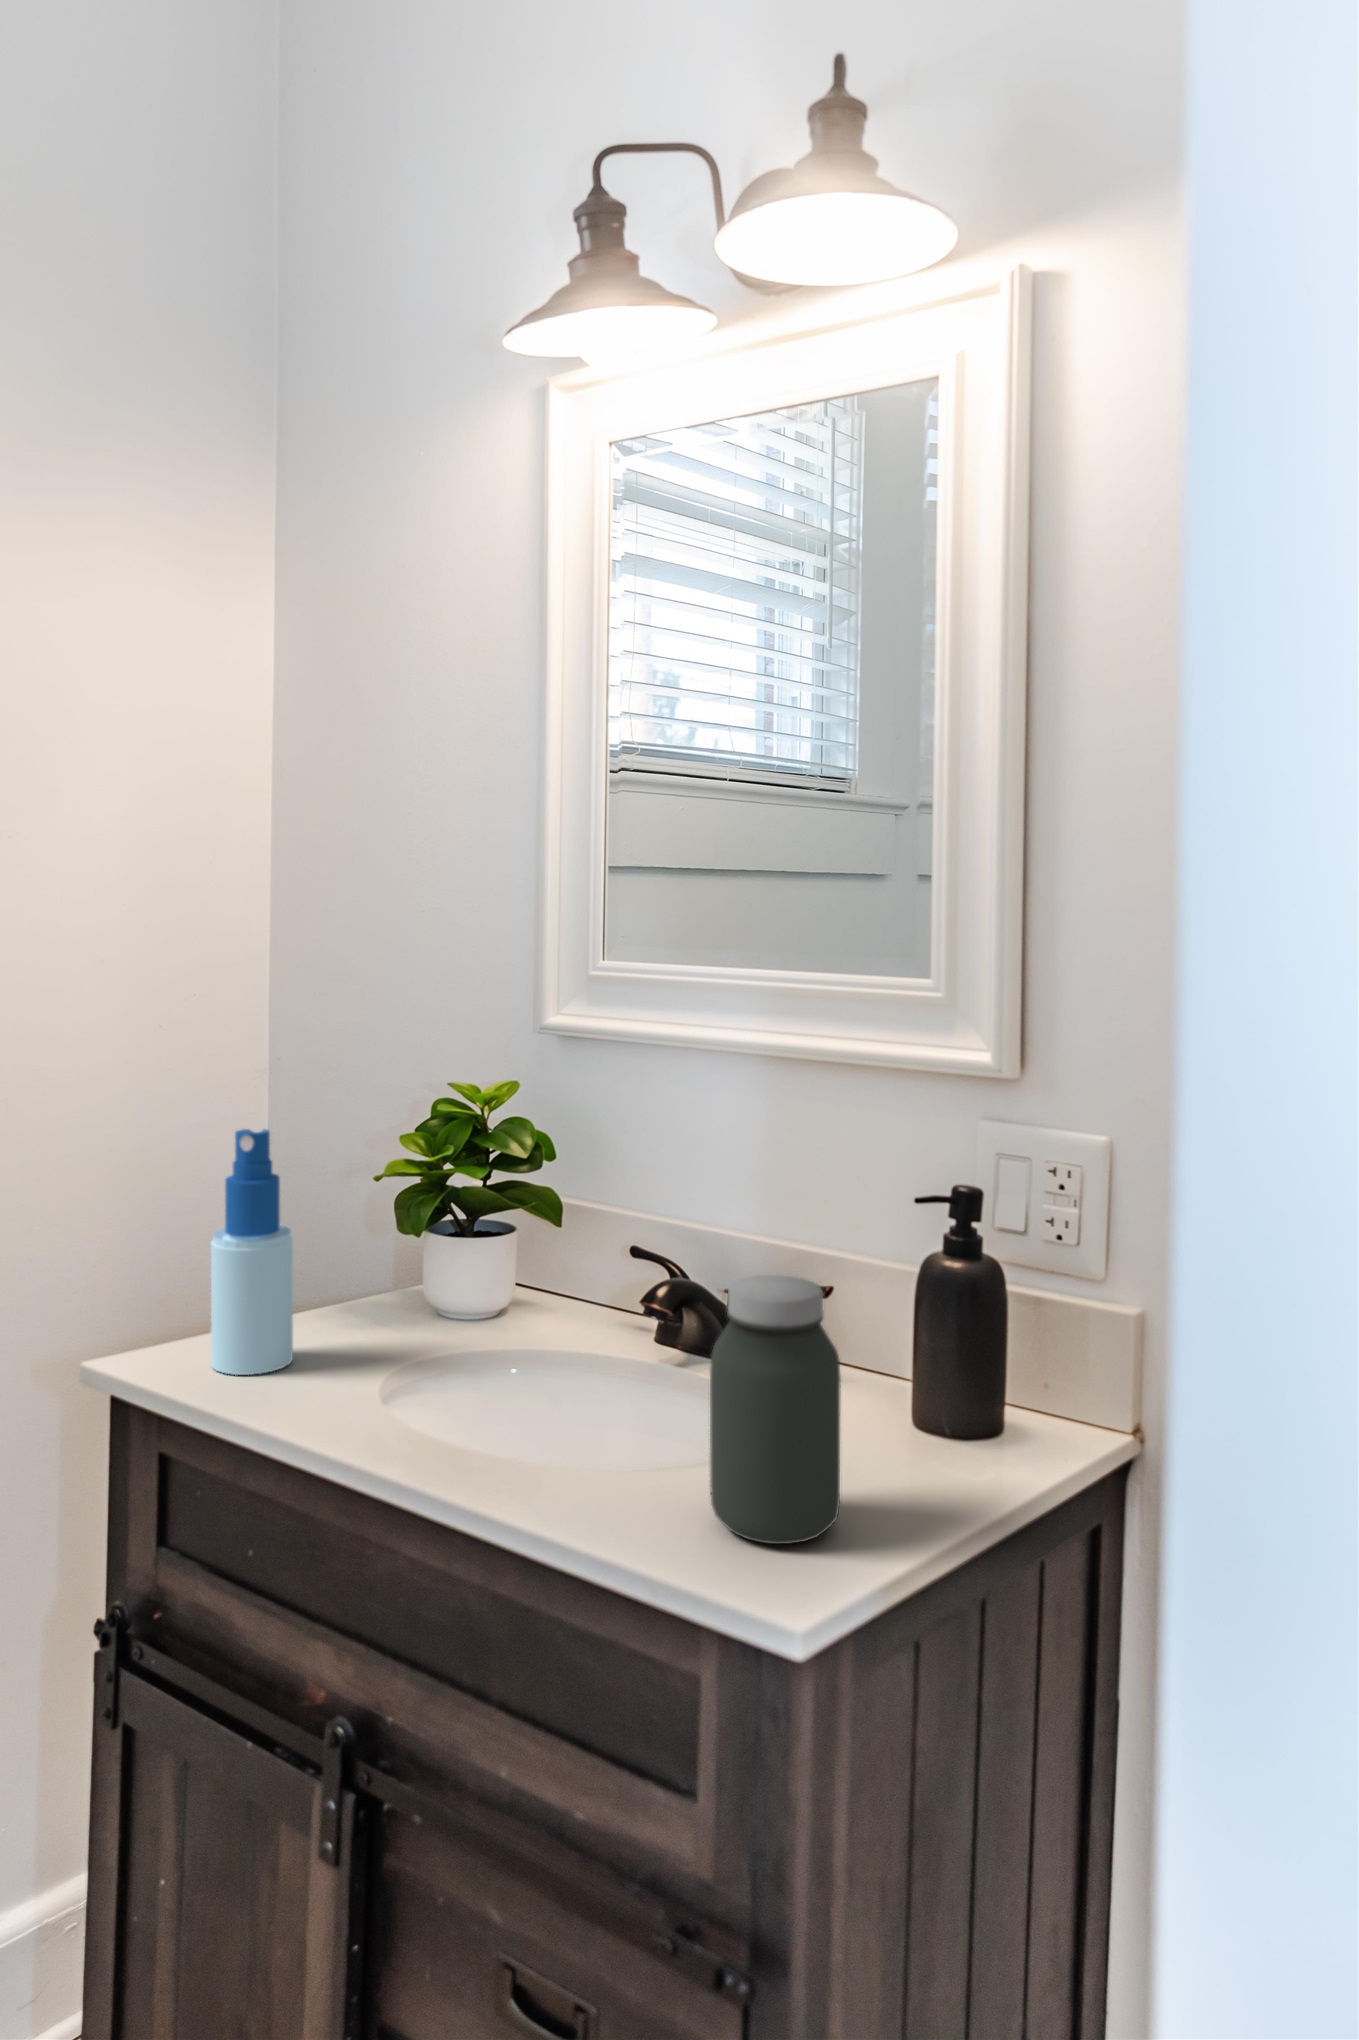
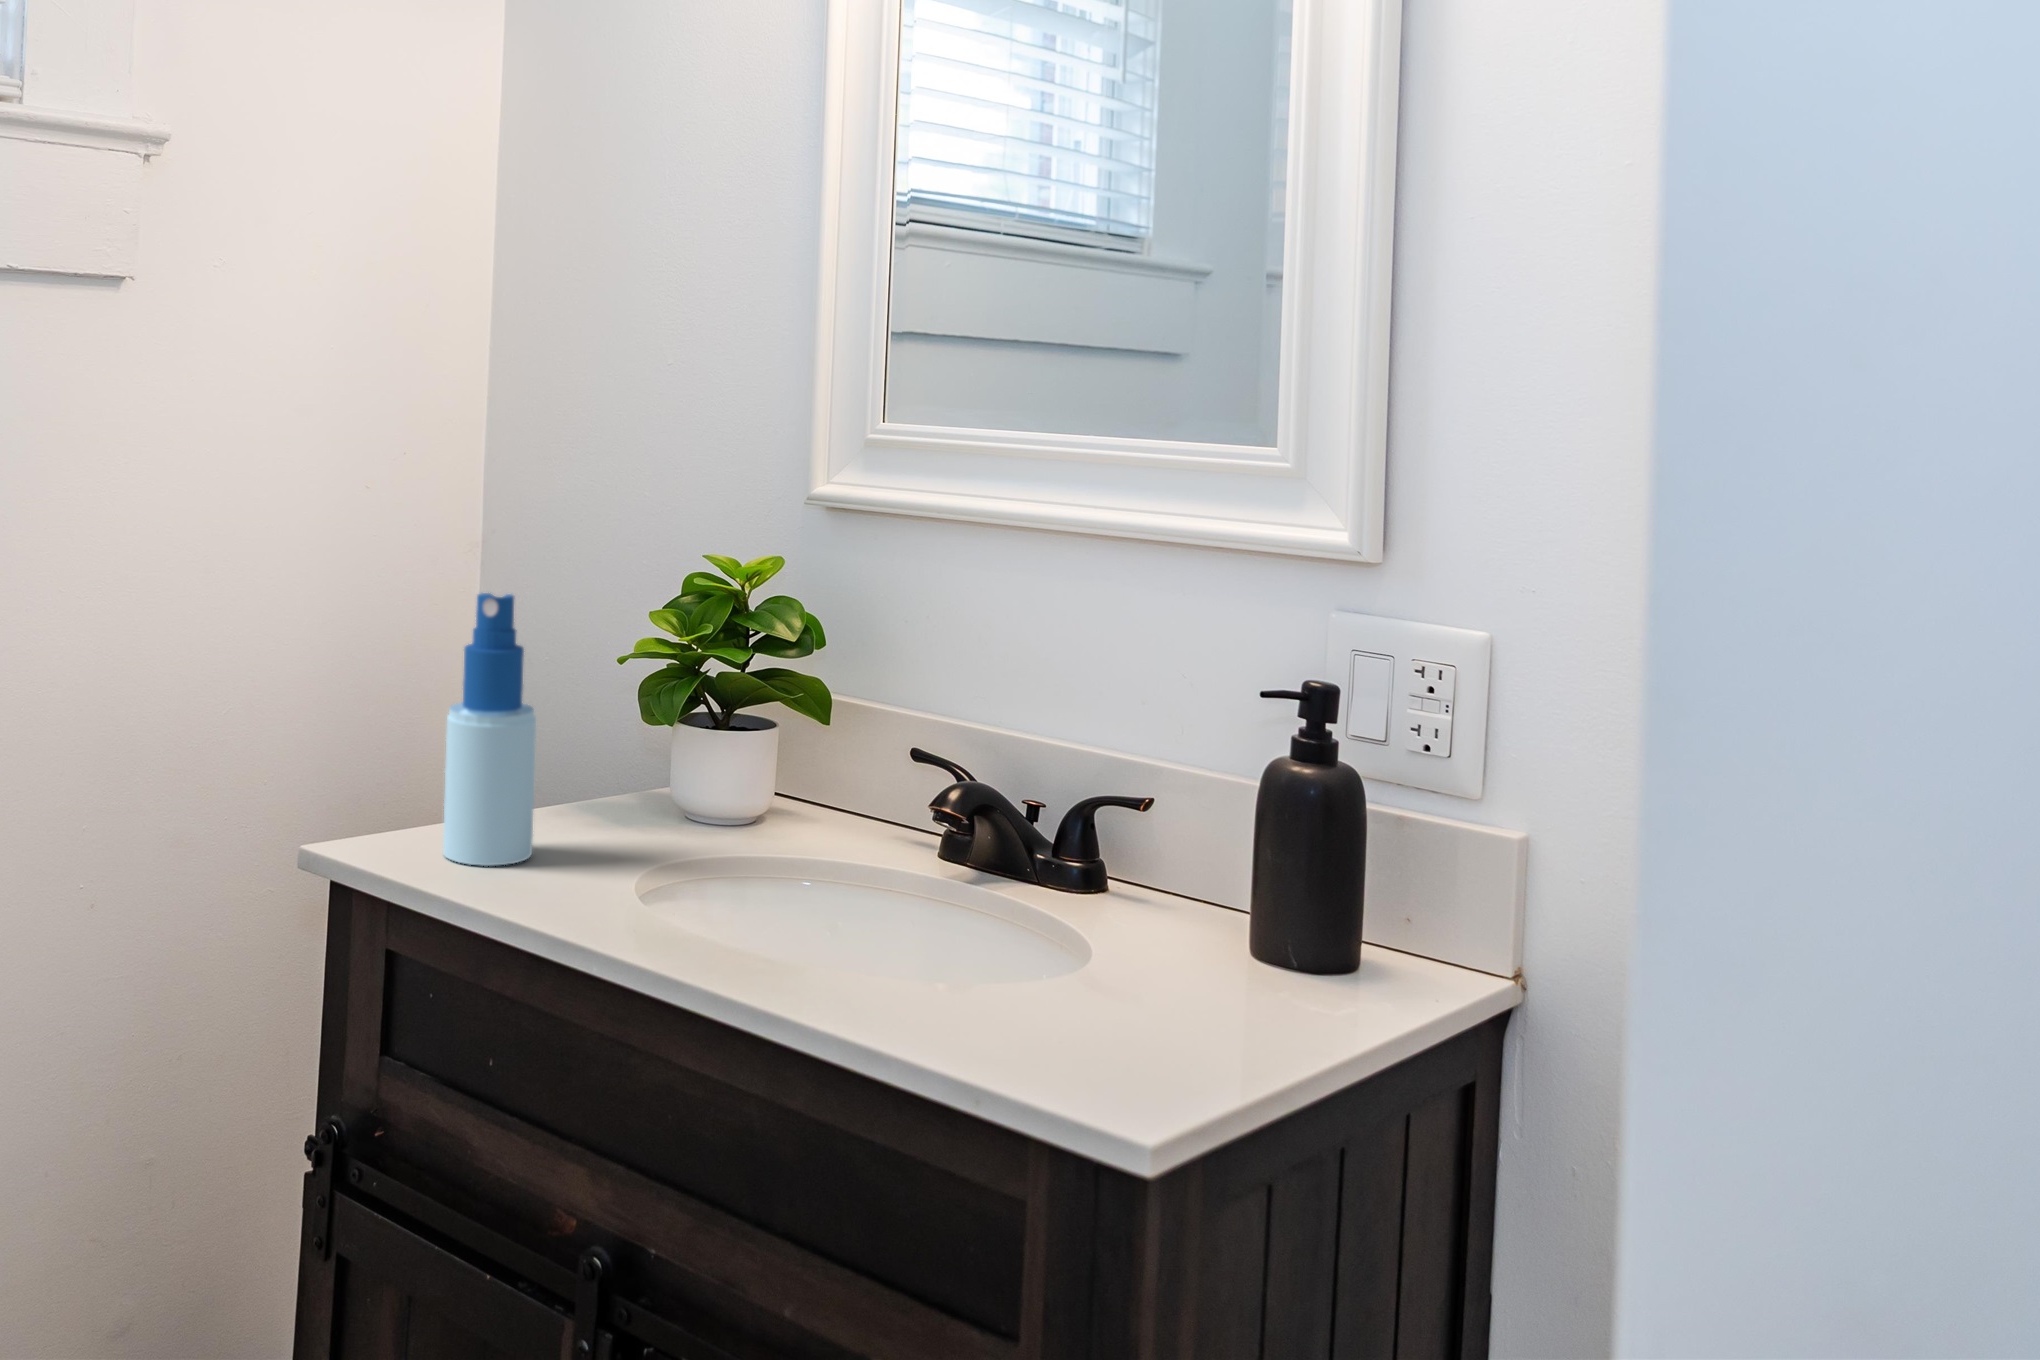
jar: present [710,1275,841,1544] -> none [1033,761,1184,1055]

